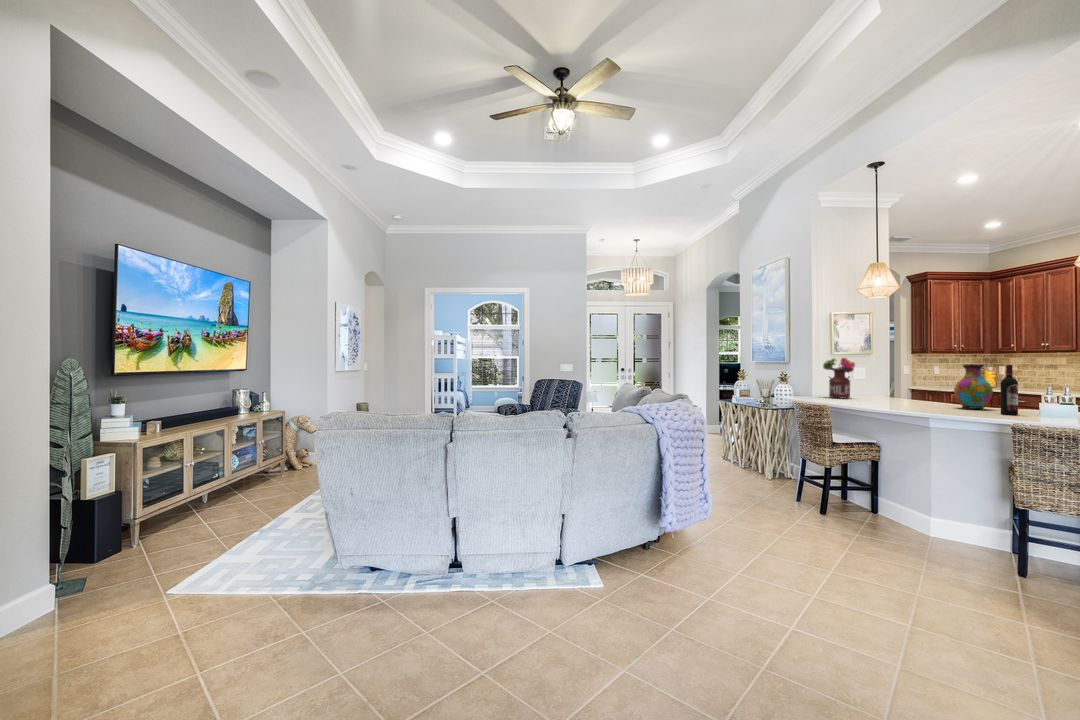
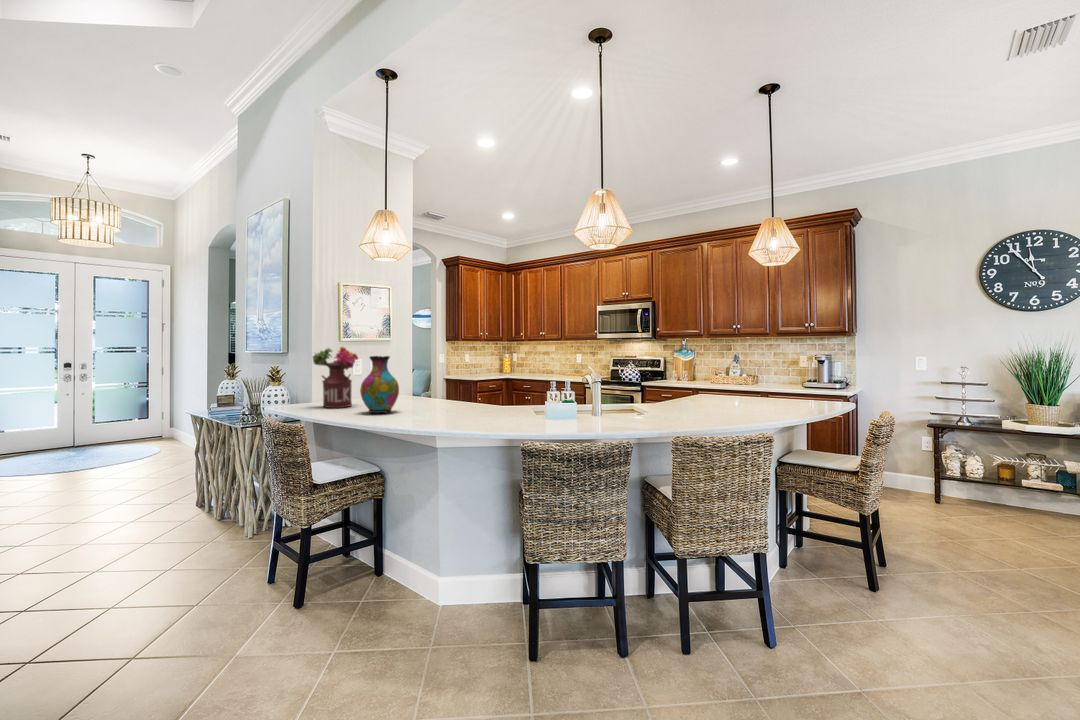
vase: present [954,364,993,409] -> present [360,356,399,413]
wine bottle: present [1001,365,1018,415] -> none [510,357,527,426]

